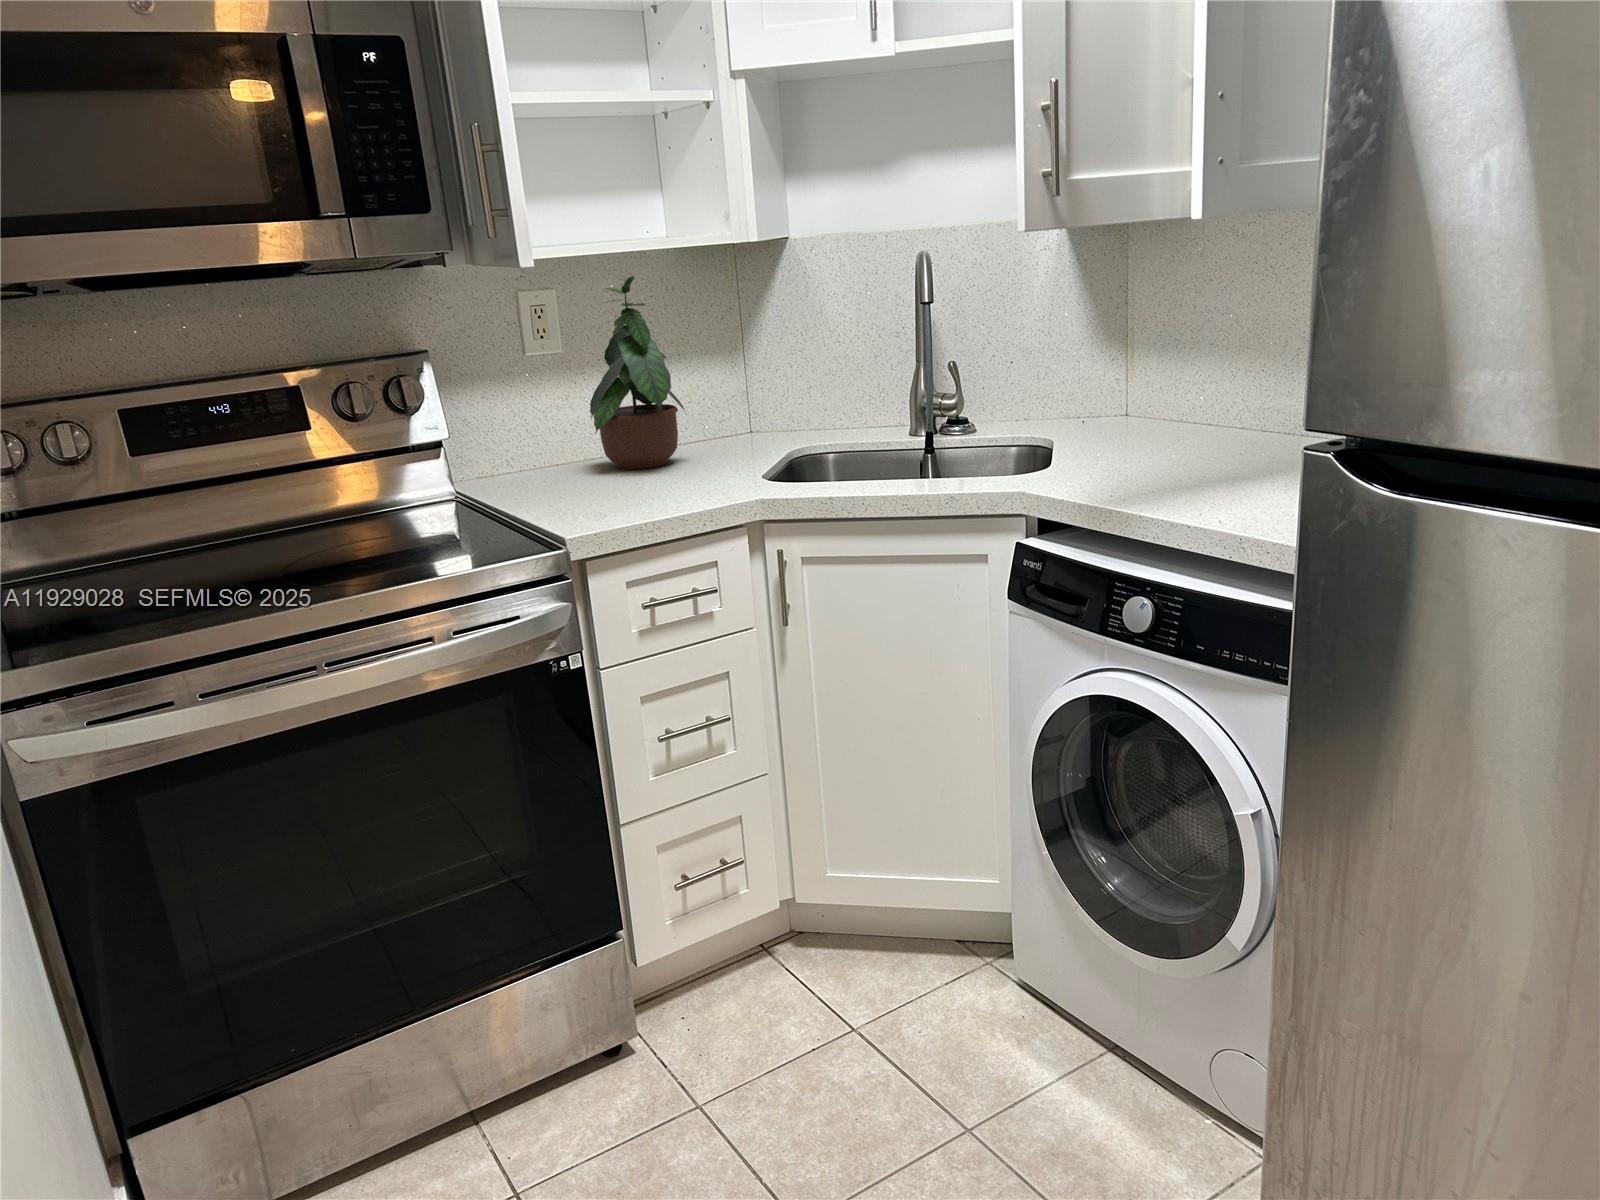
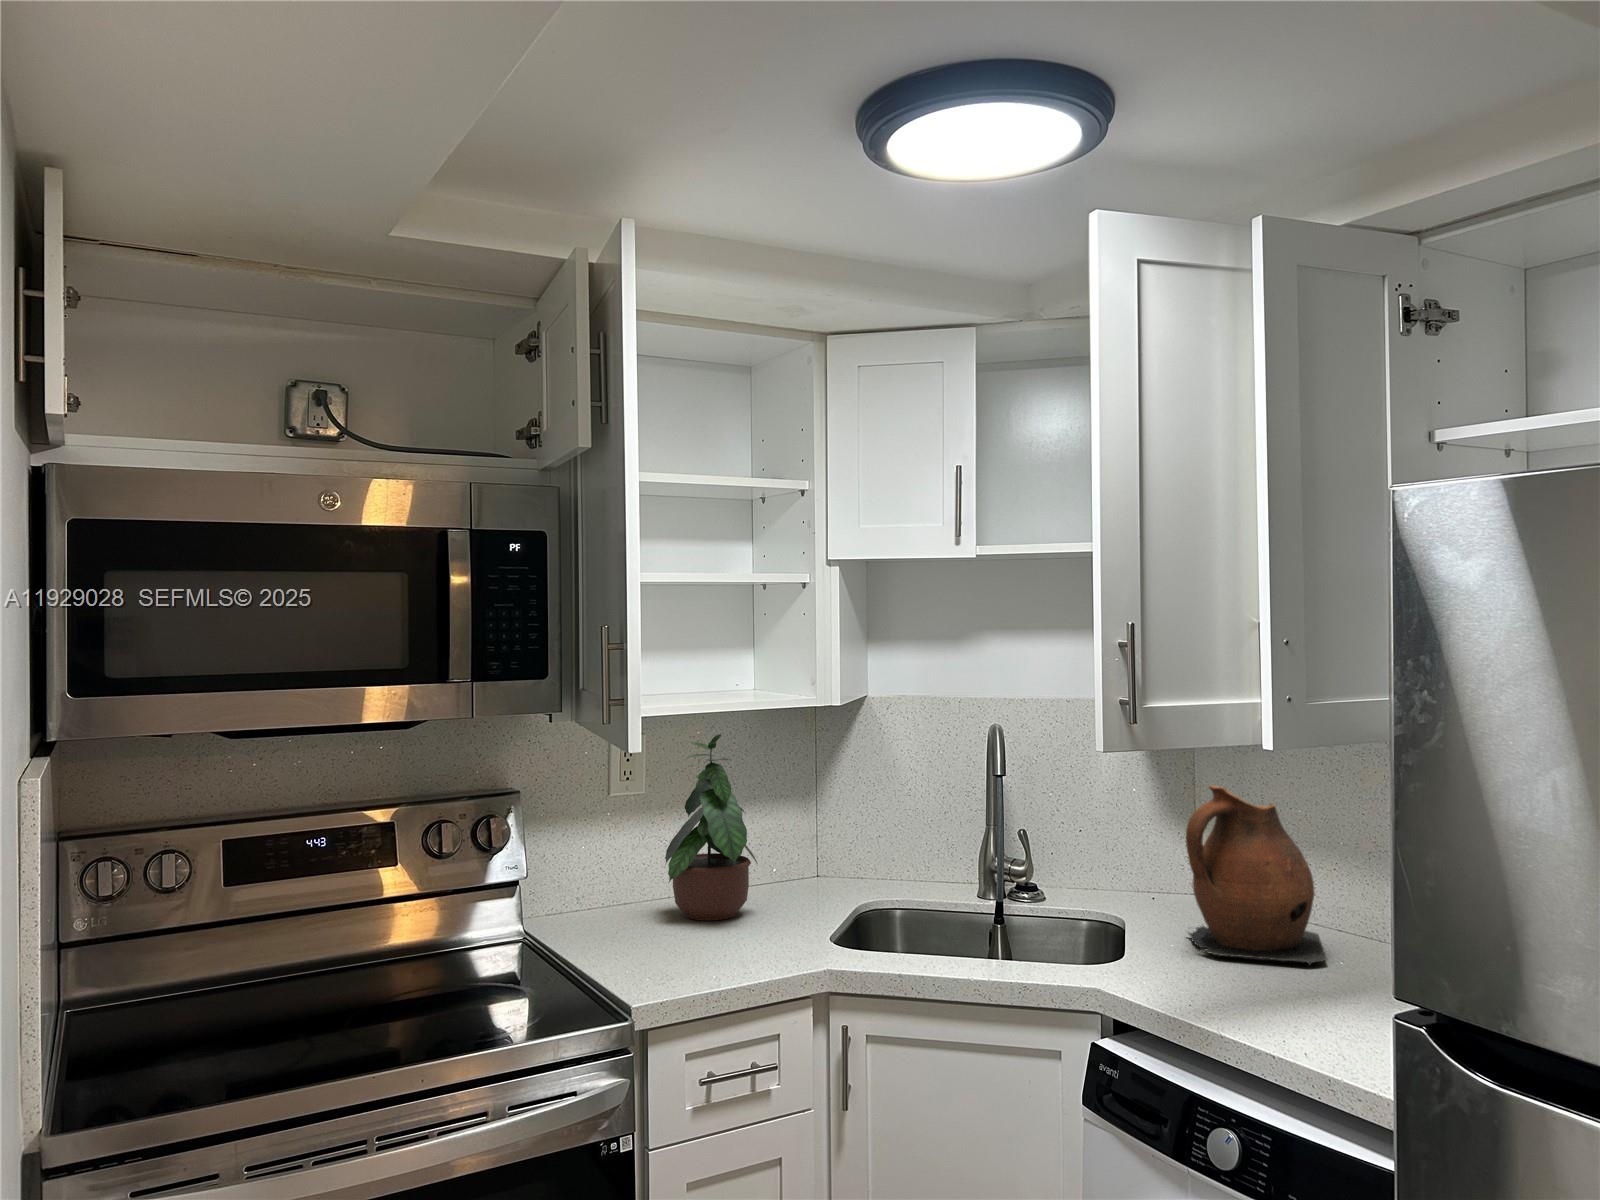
ceramic pitcher: none [1112,289,1247,460] -> present [1186,785,1326,965]

